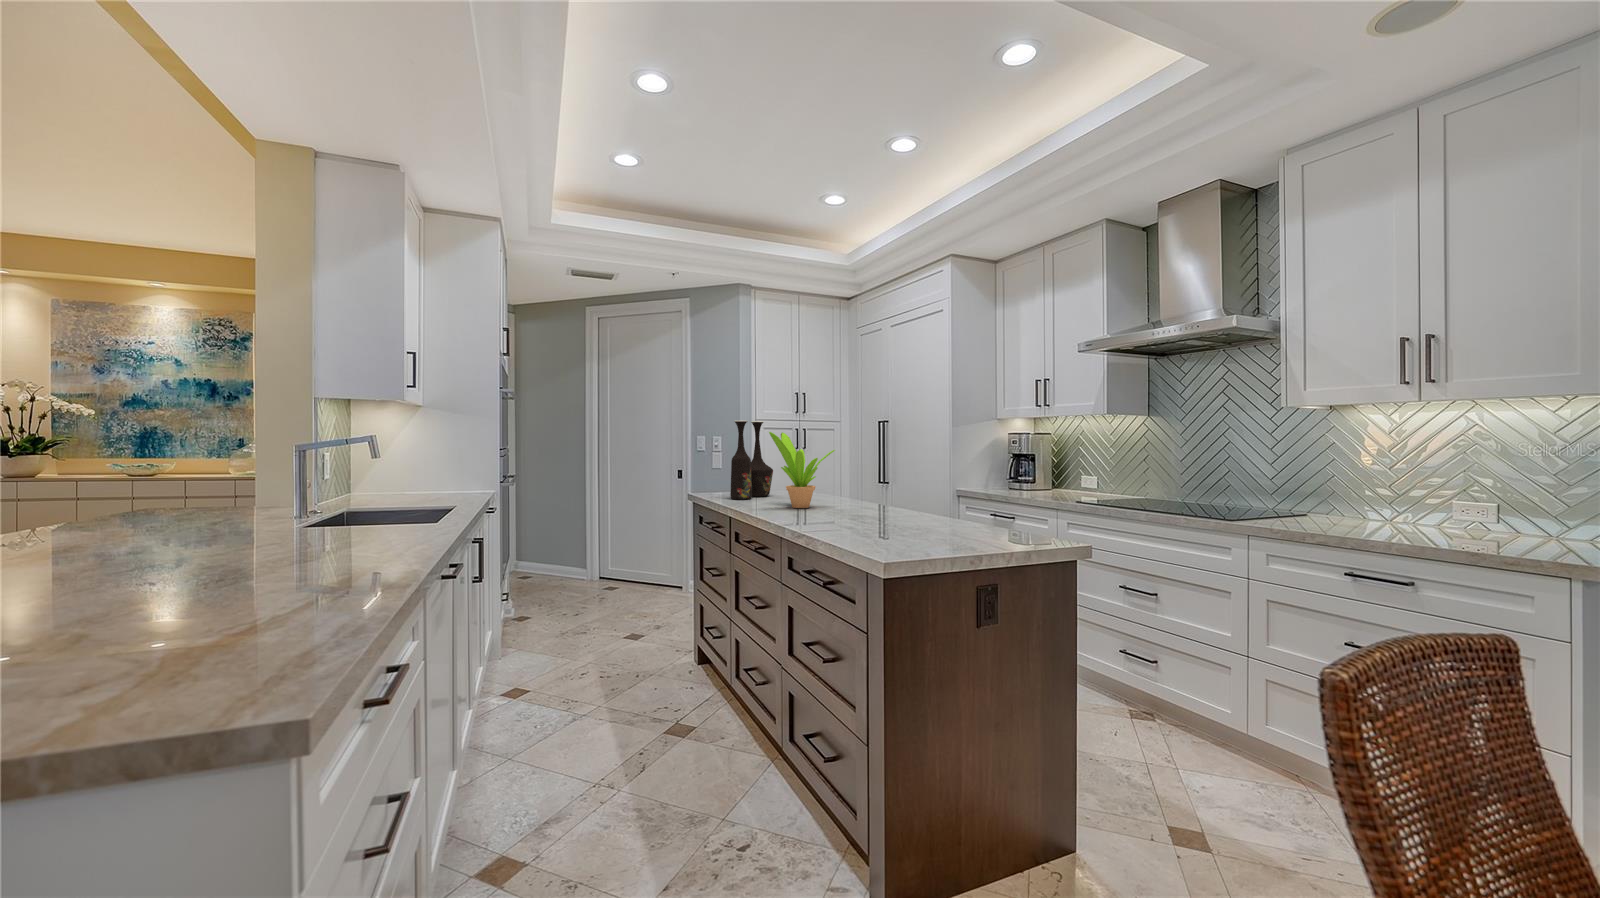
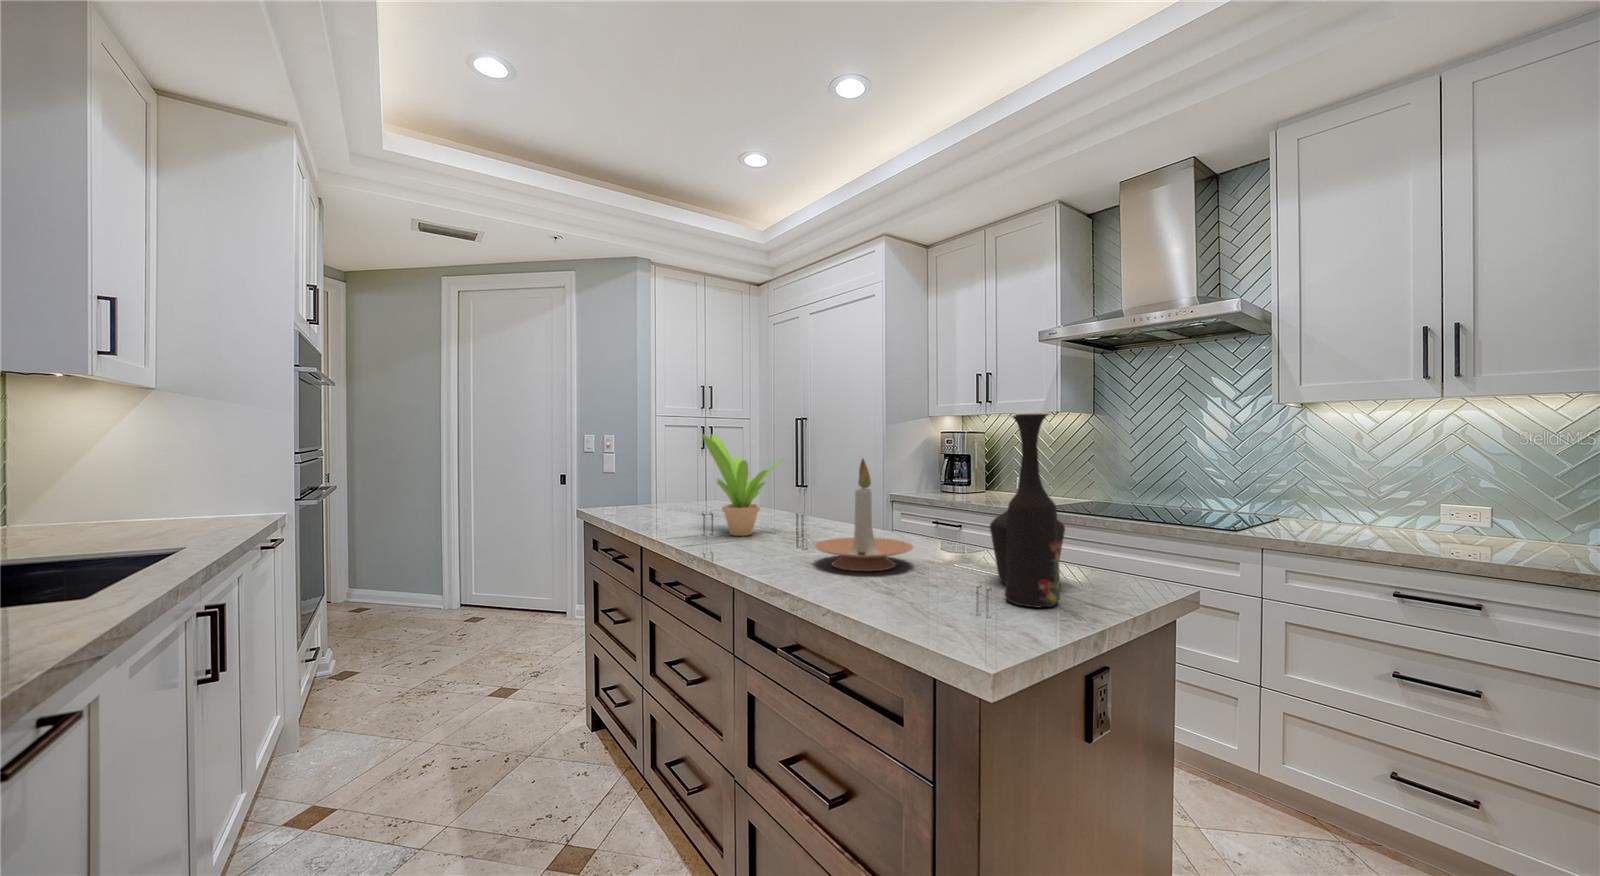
vase: present [730,420,773,499] -> present [990,412,1065,607]
candle holder: none [839,447,910,527] -> present [815,459,913,571]

